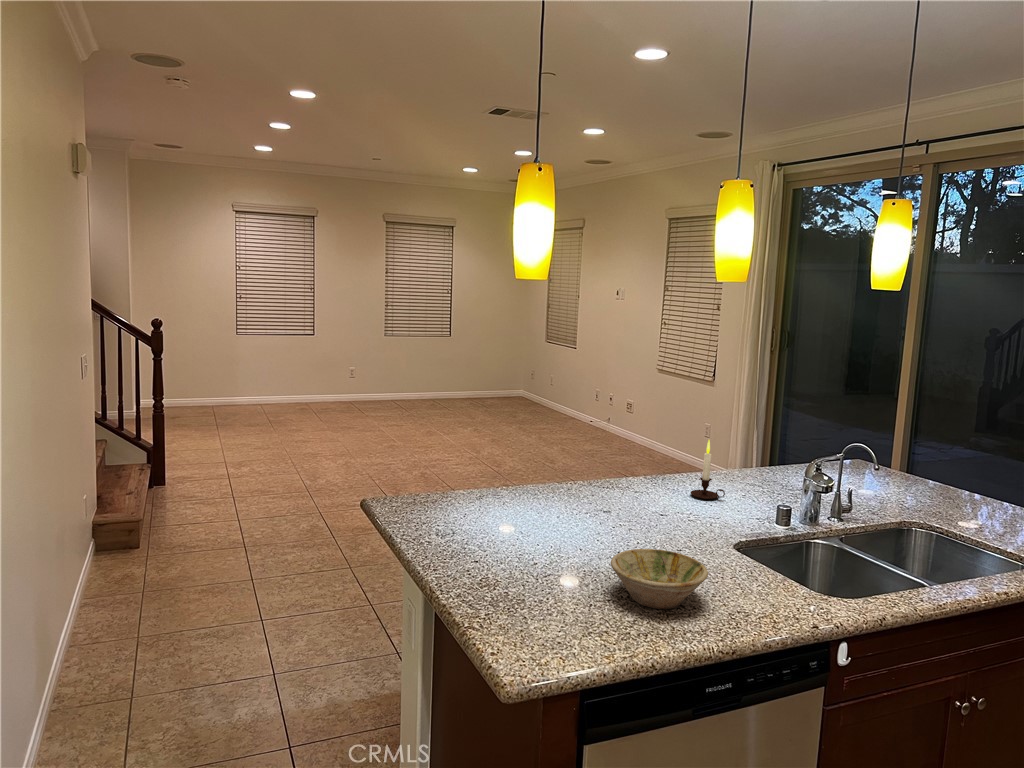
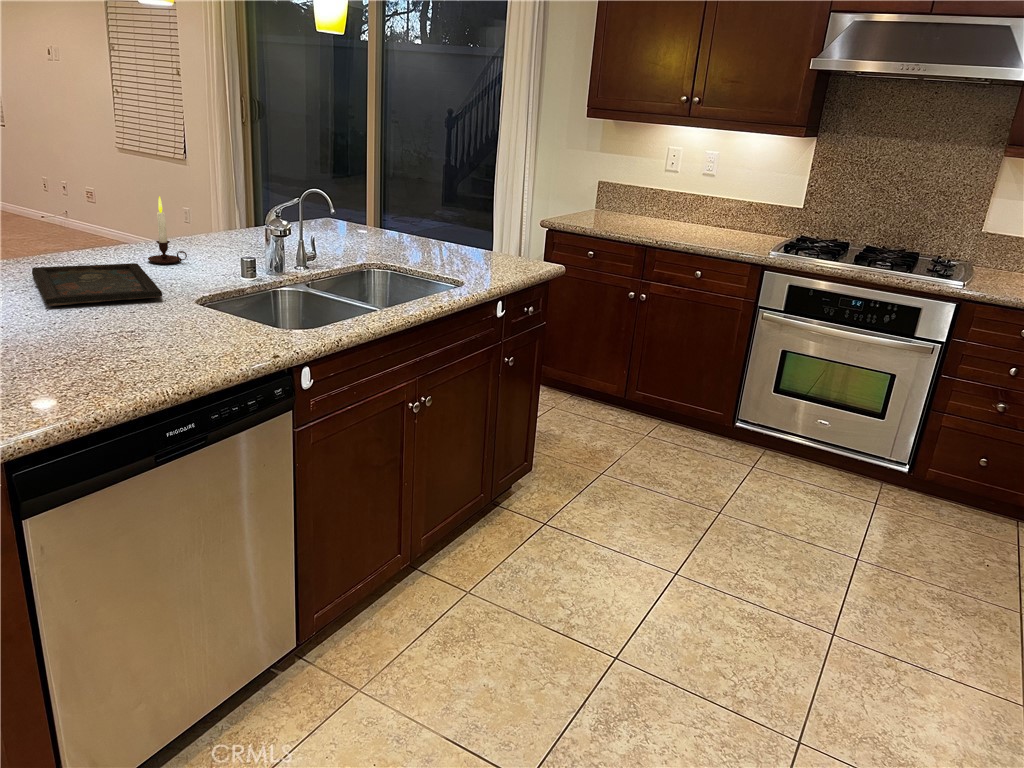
tray: none [602,494,705,537] -> present [32,263,162,306]
bowl: present [611,549,708,609] -> none [34,308,157,368]

